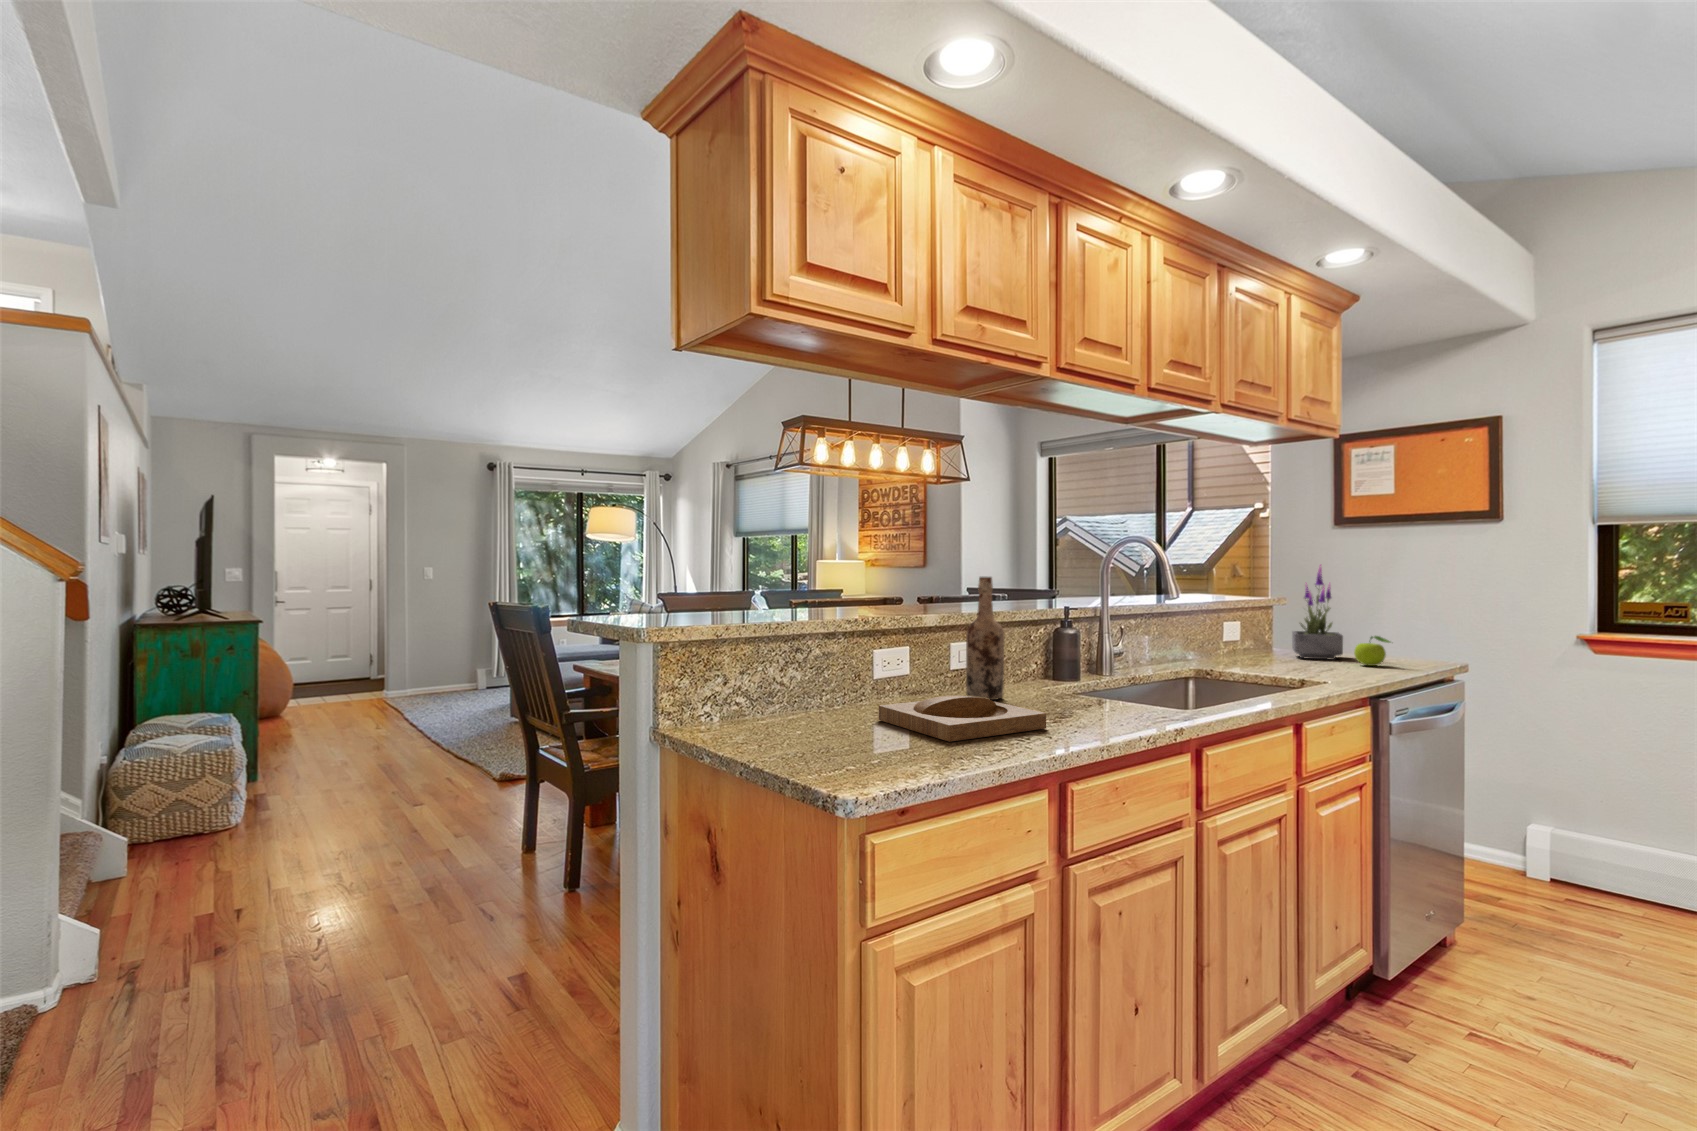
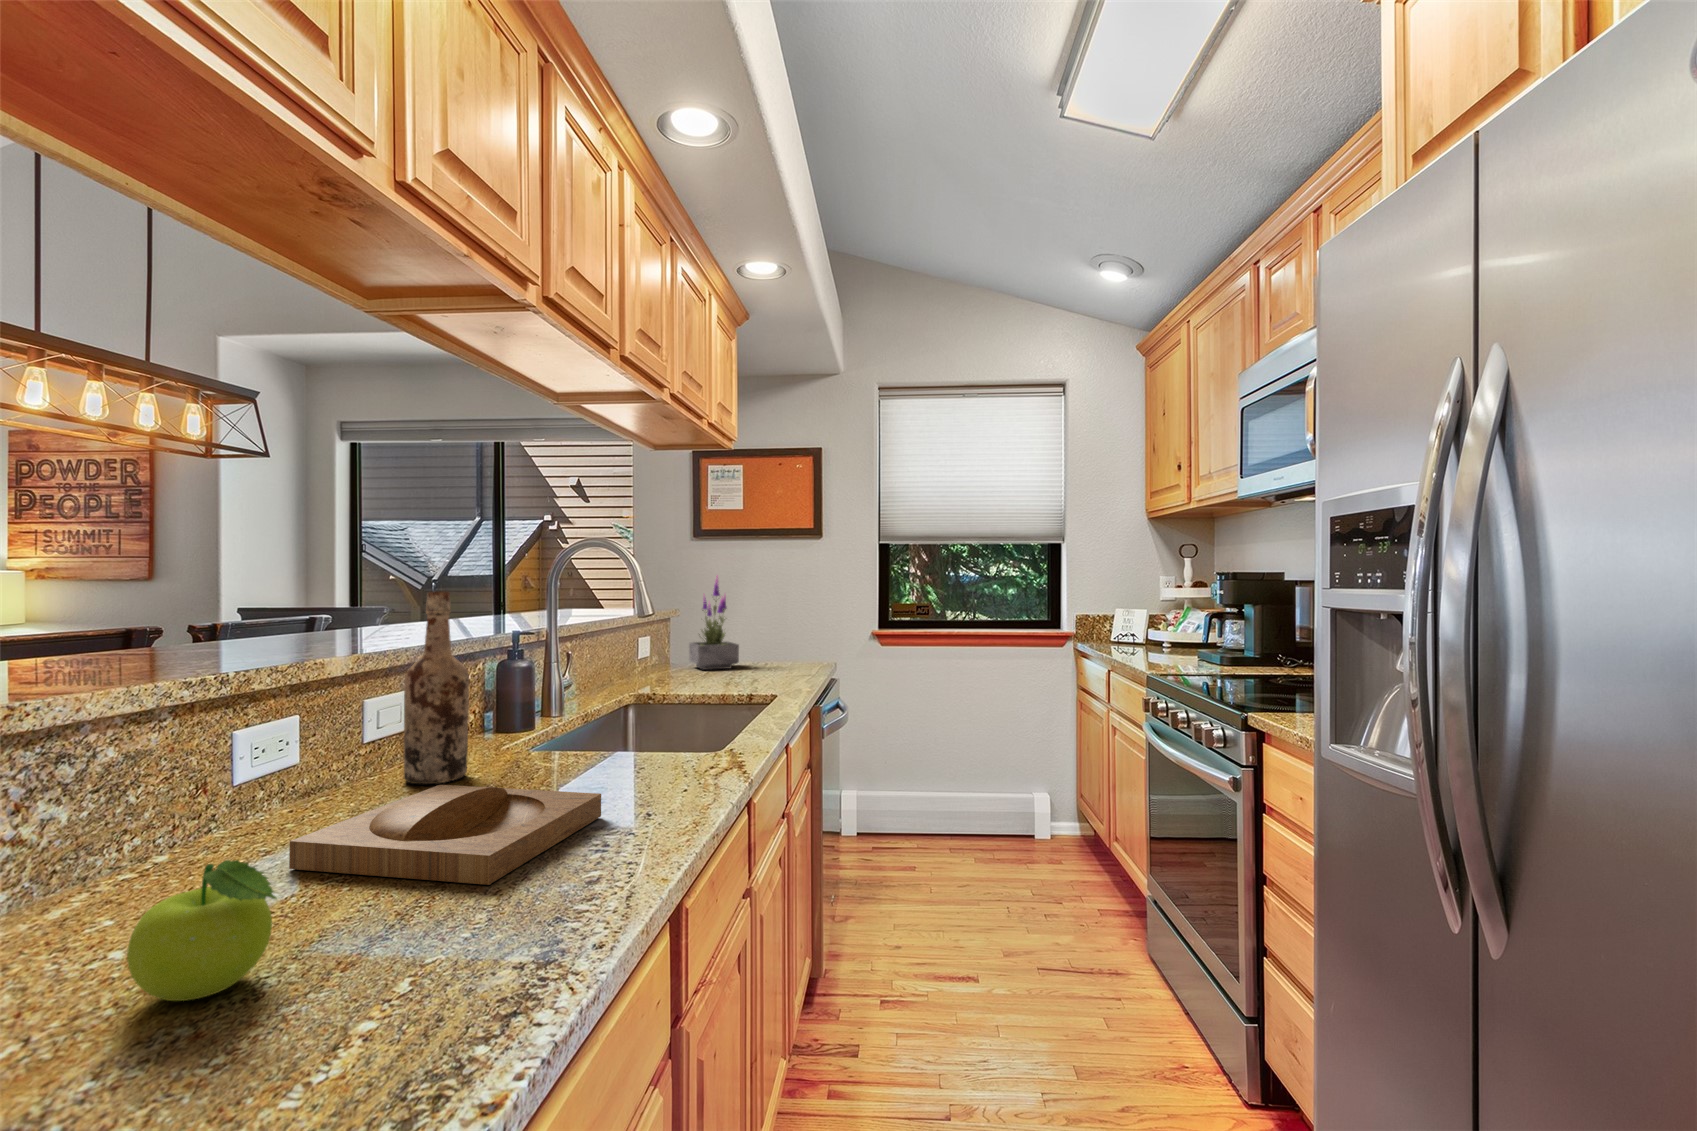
fruit: present [1354,636,1390,666] -> present [127,860,276,1001]

